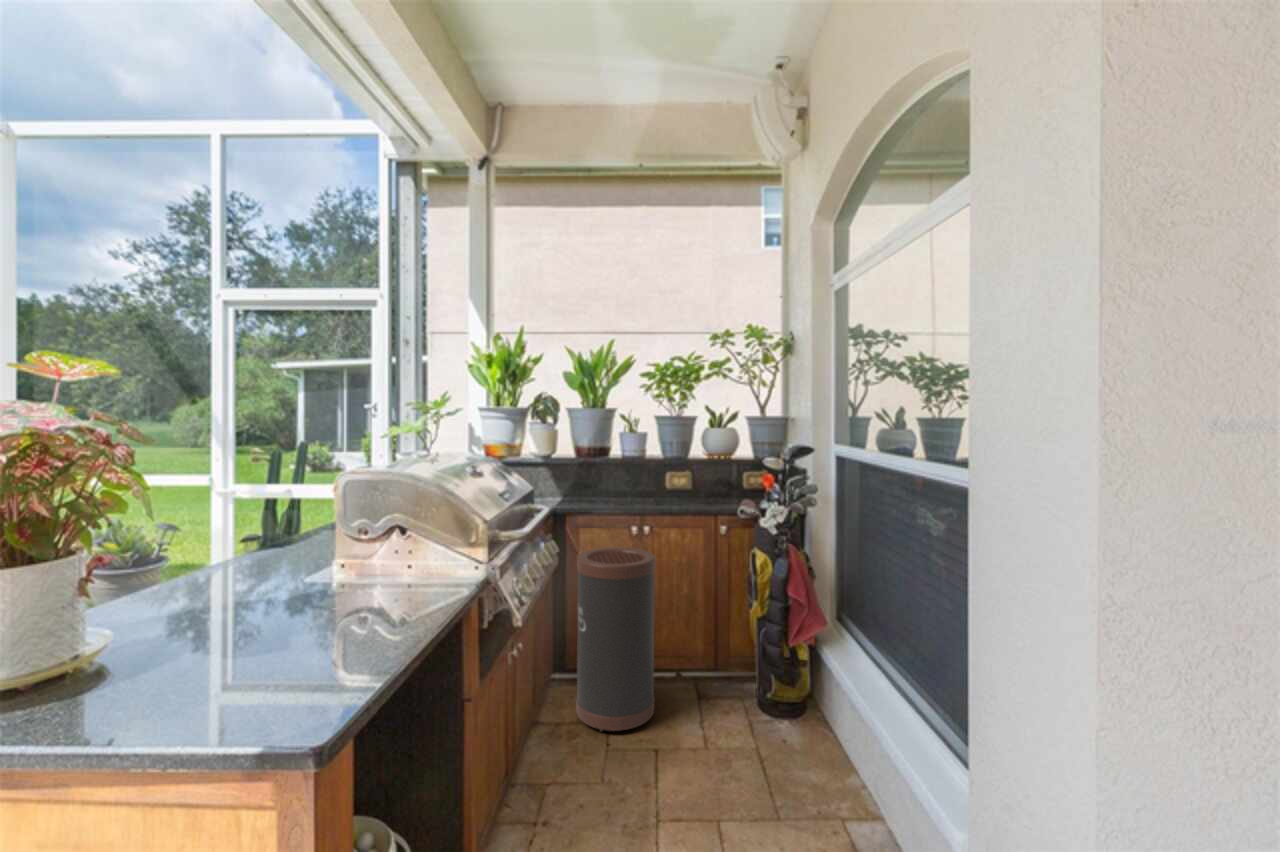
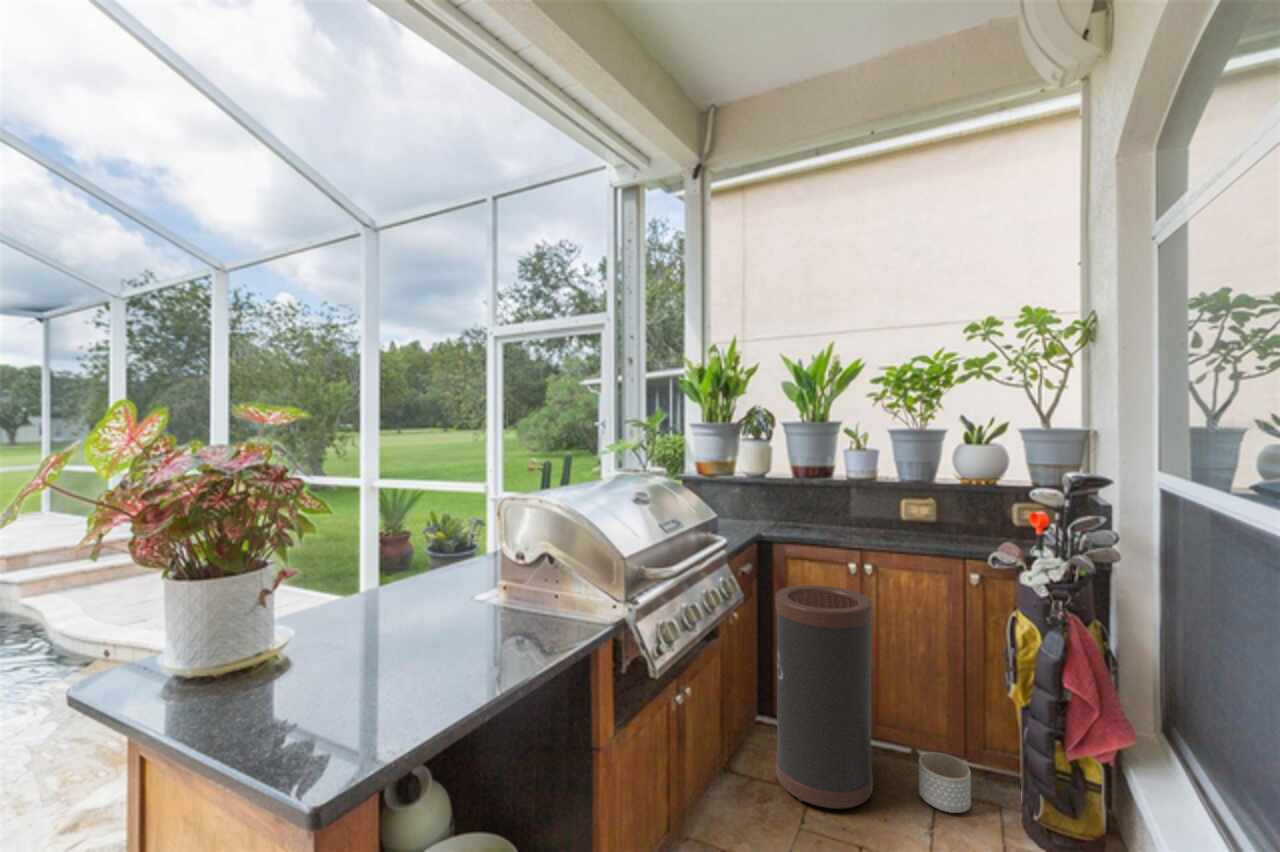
planter: none [686,668,722,710] -> present [919,752,971,813]

